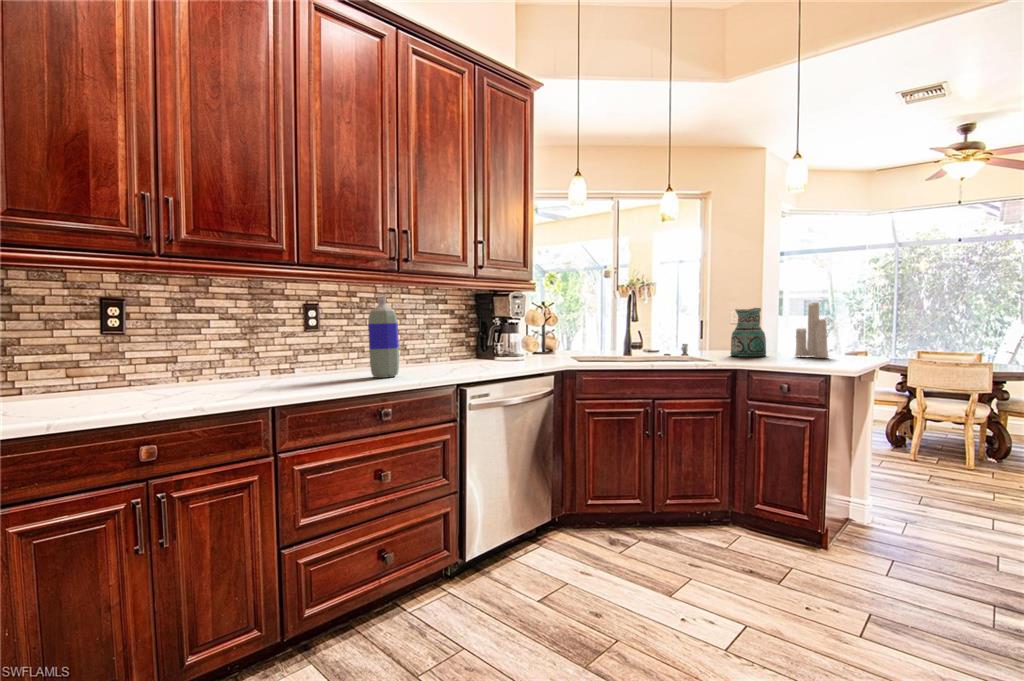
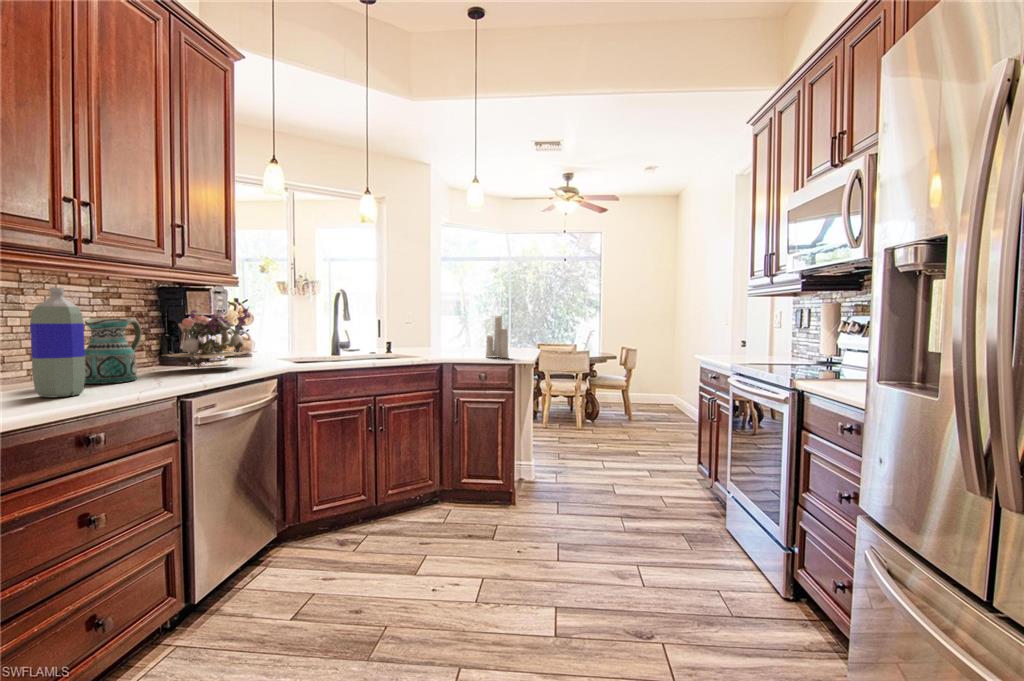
flower arrangement: none [468,305,539,361] -> present [164,307,256,368]
ceramic pitcher: present [731,308,766,357] -> present [85,318,141,384]

